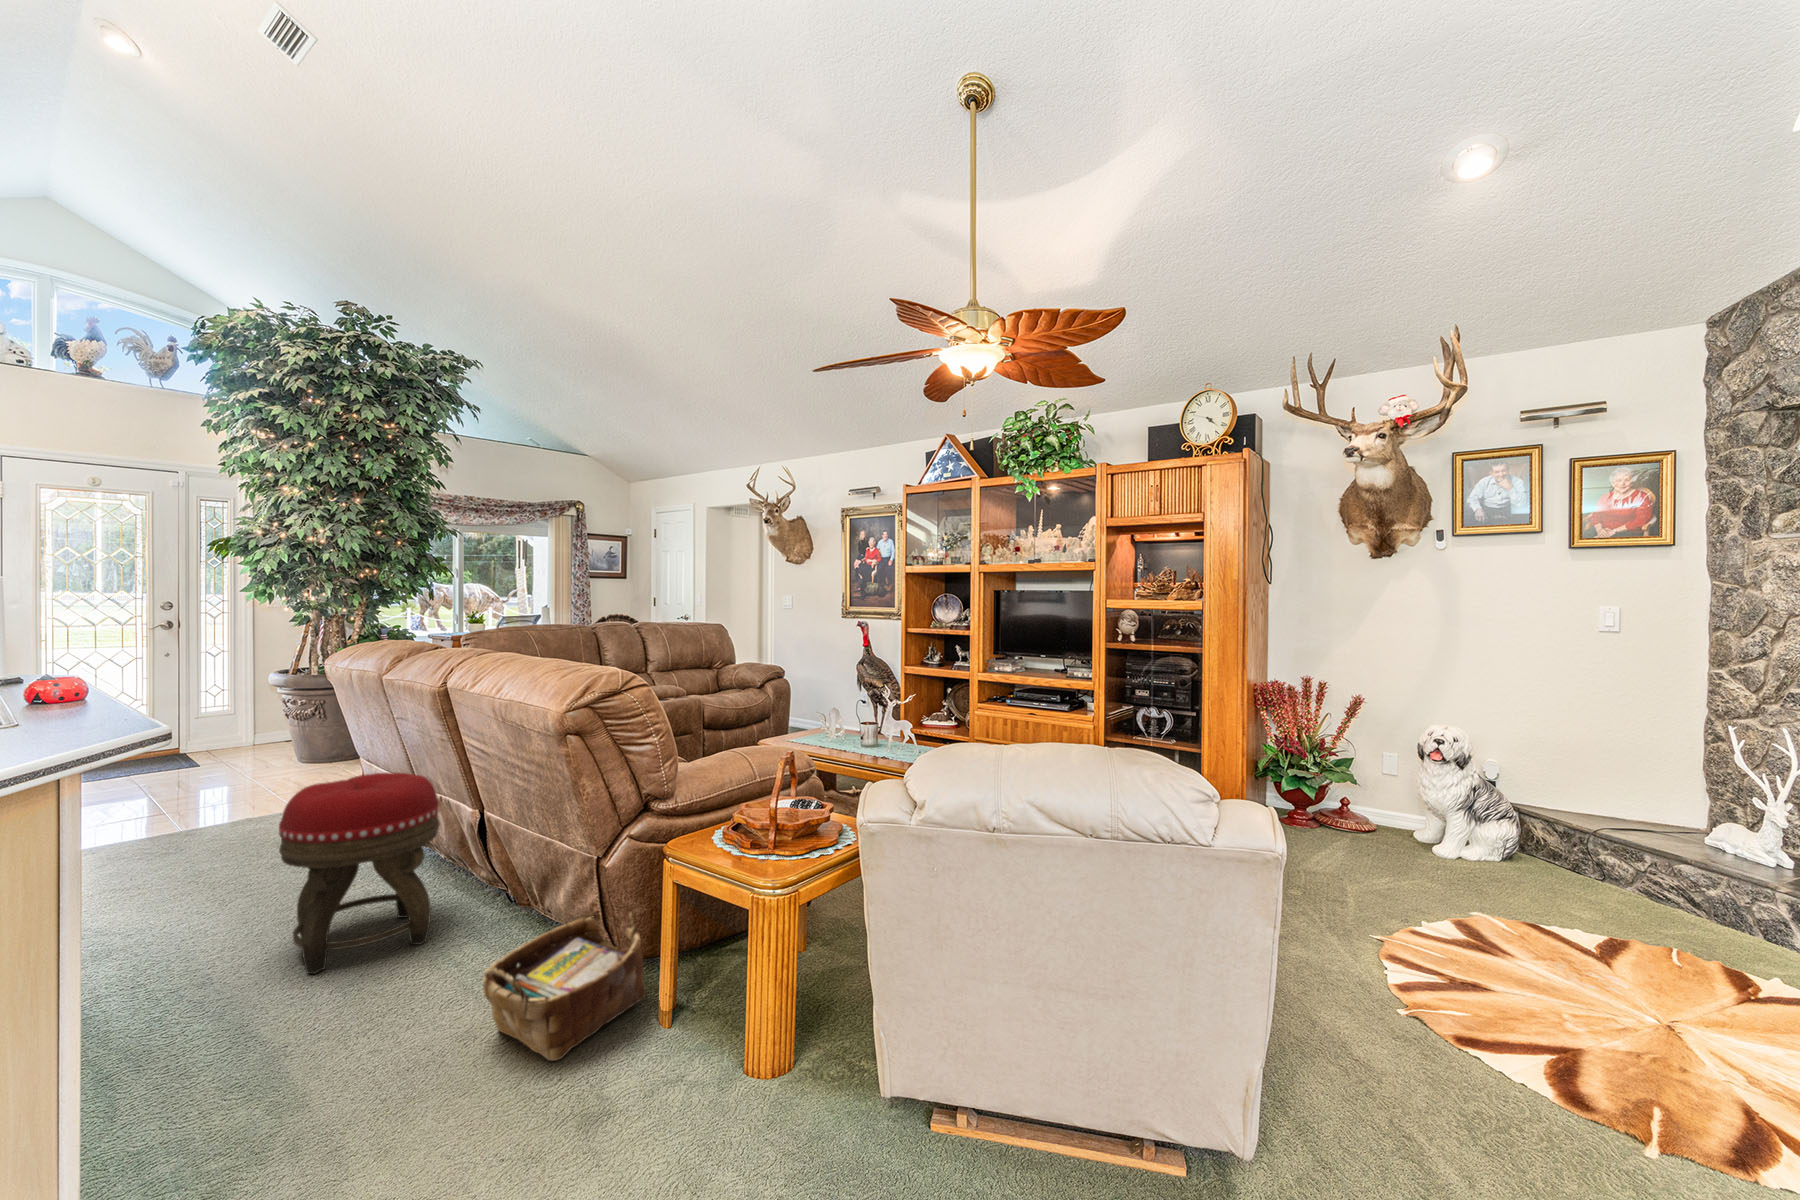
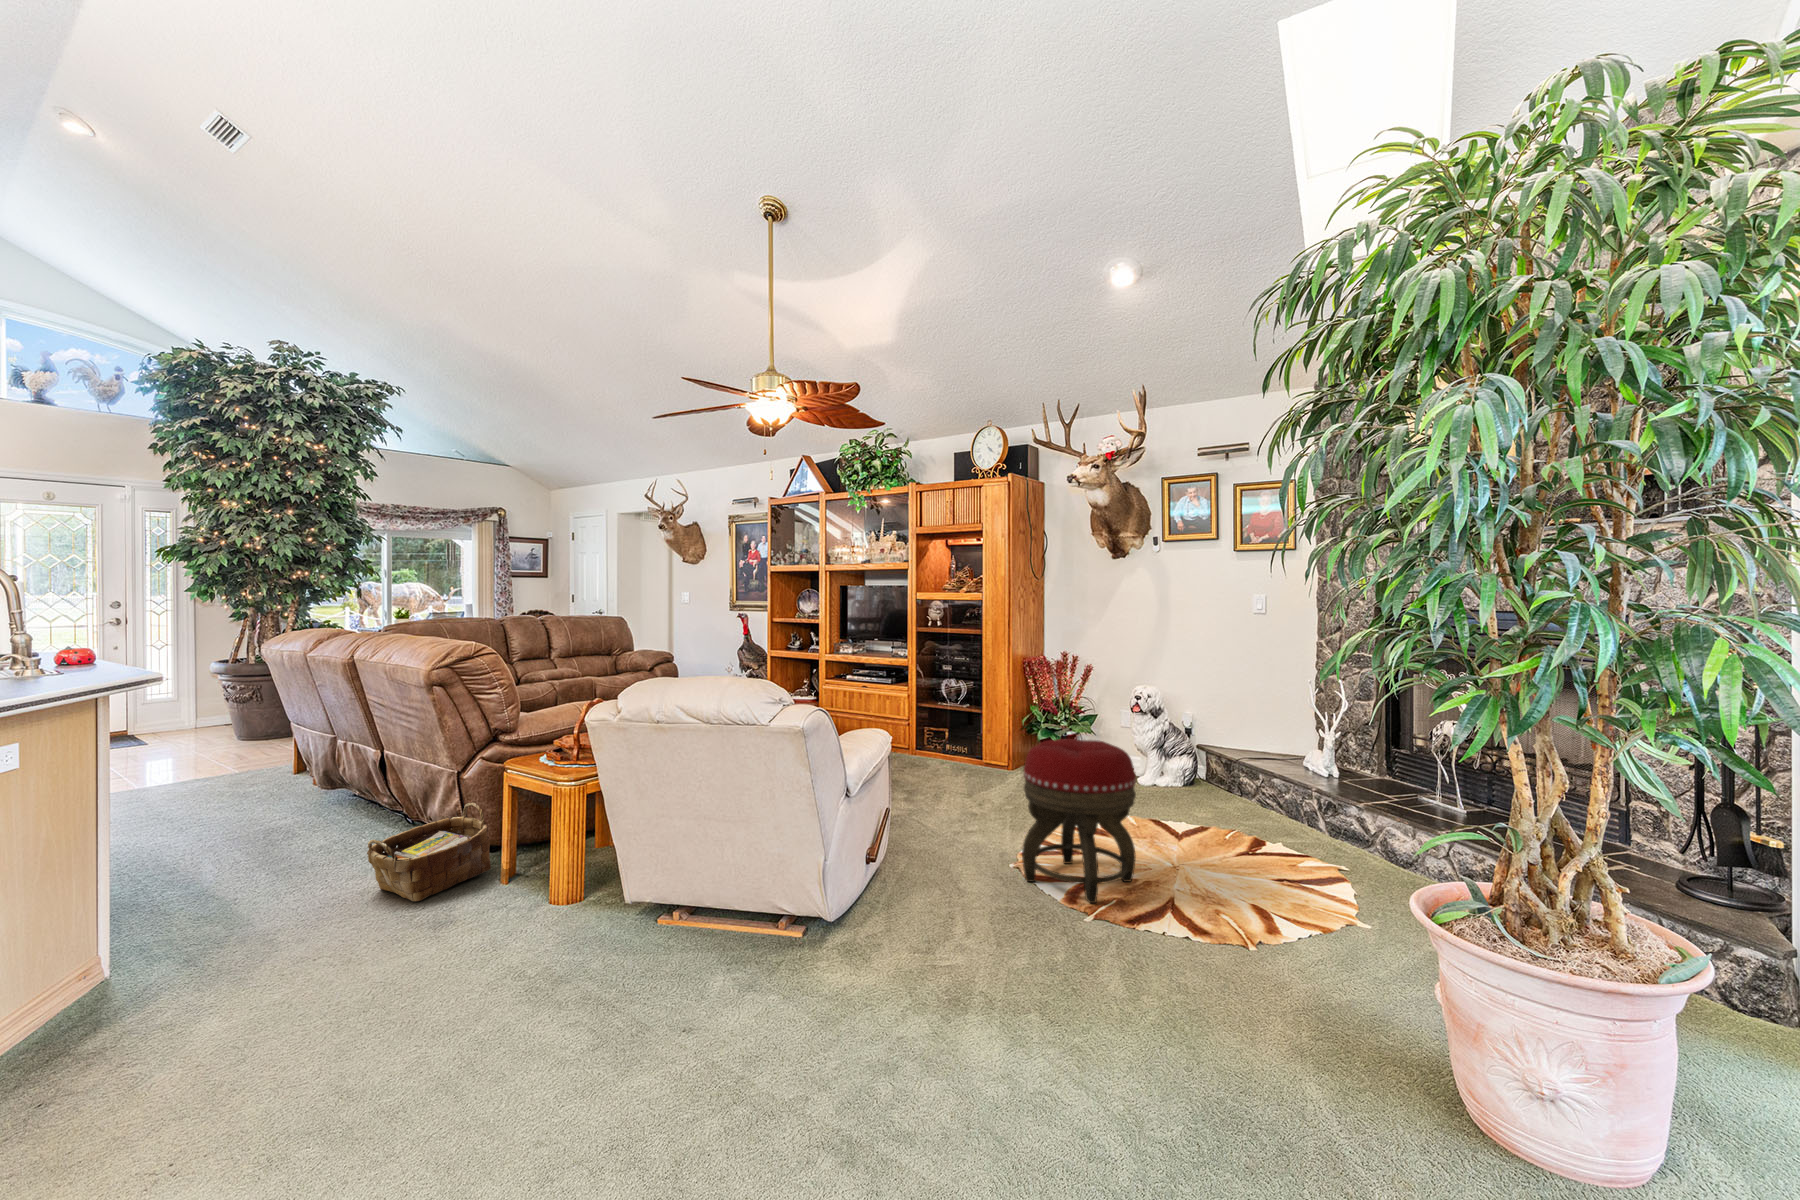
footstool: present [279,773,440,974] -> present [1022,739,1136,903]

